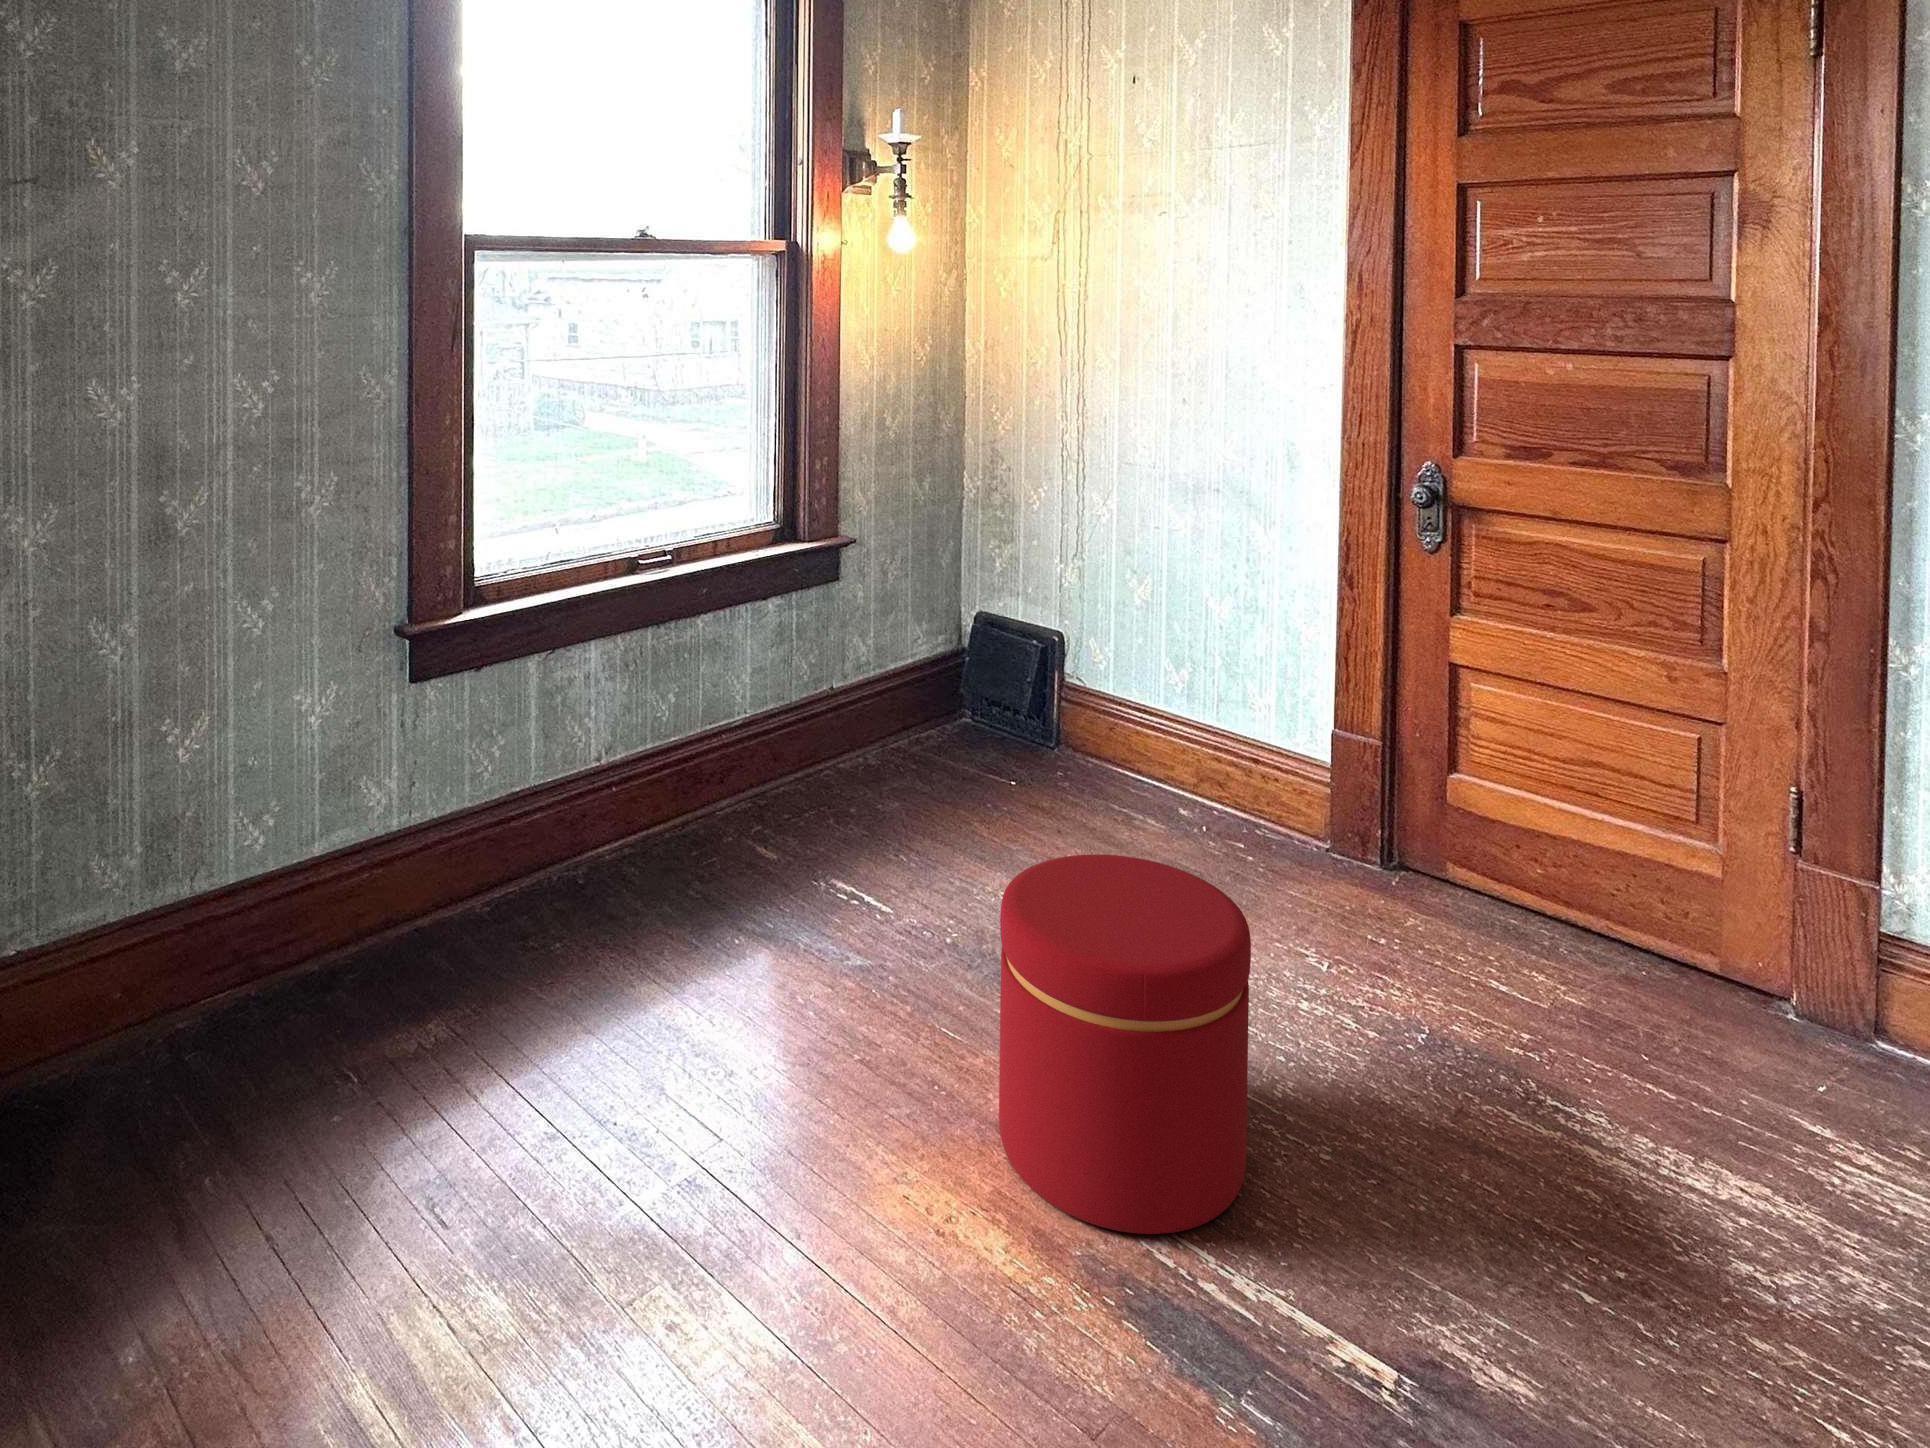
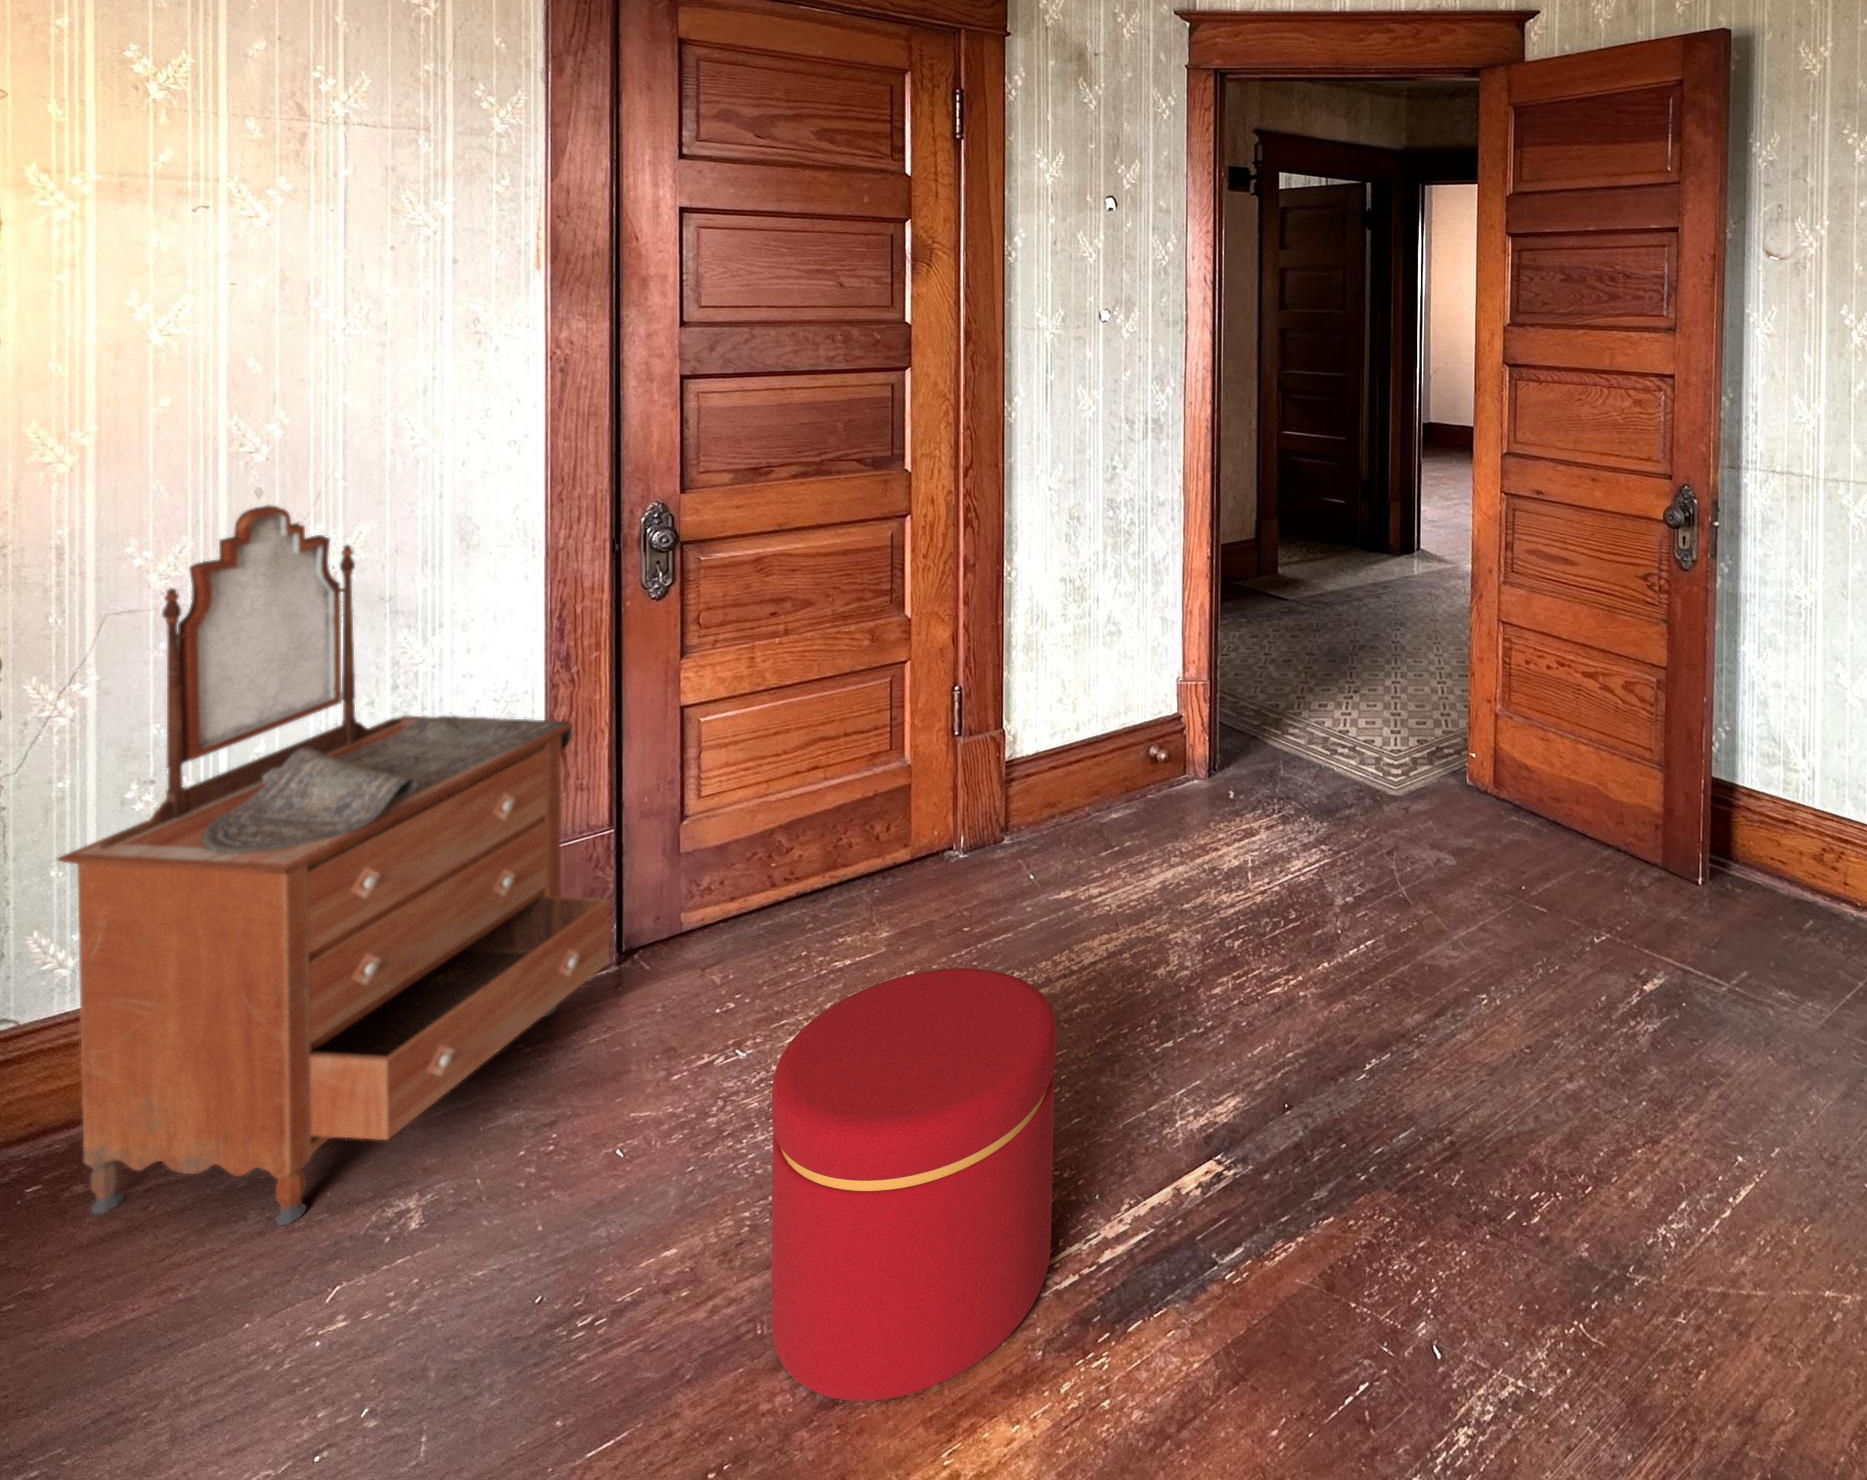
dresser: none [1053,402,1328,867] -> present [57,505,609,1225]

